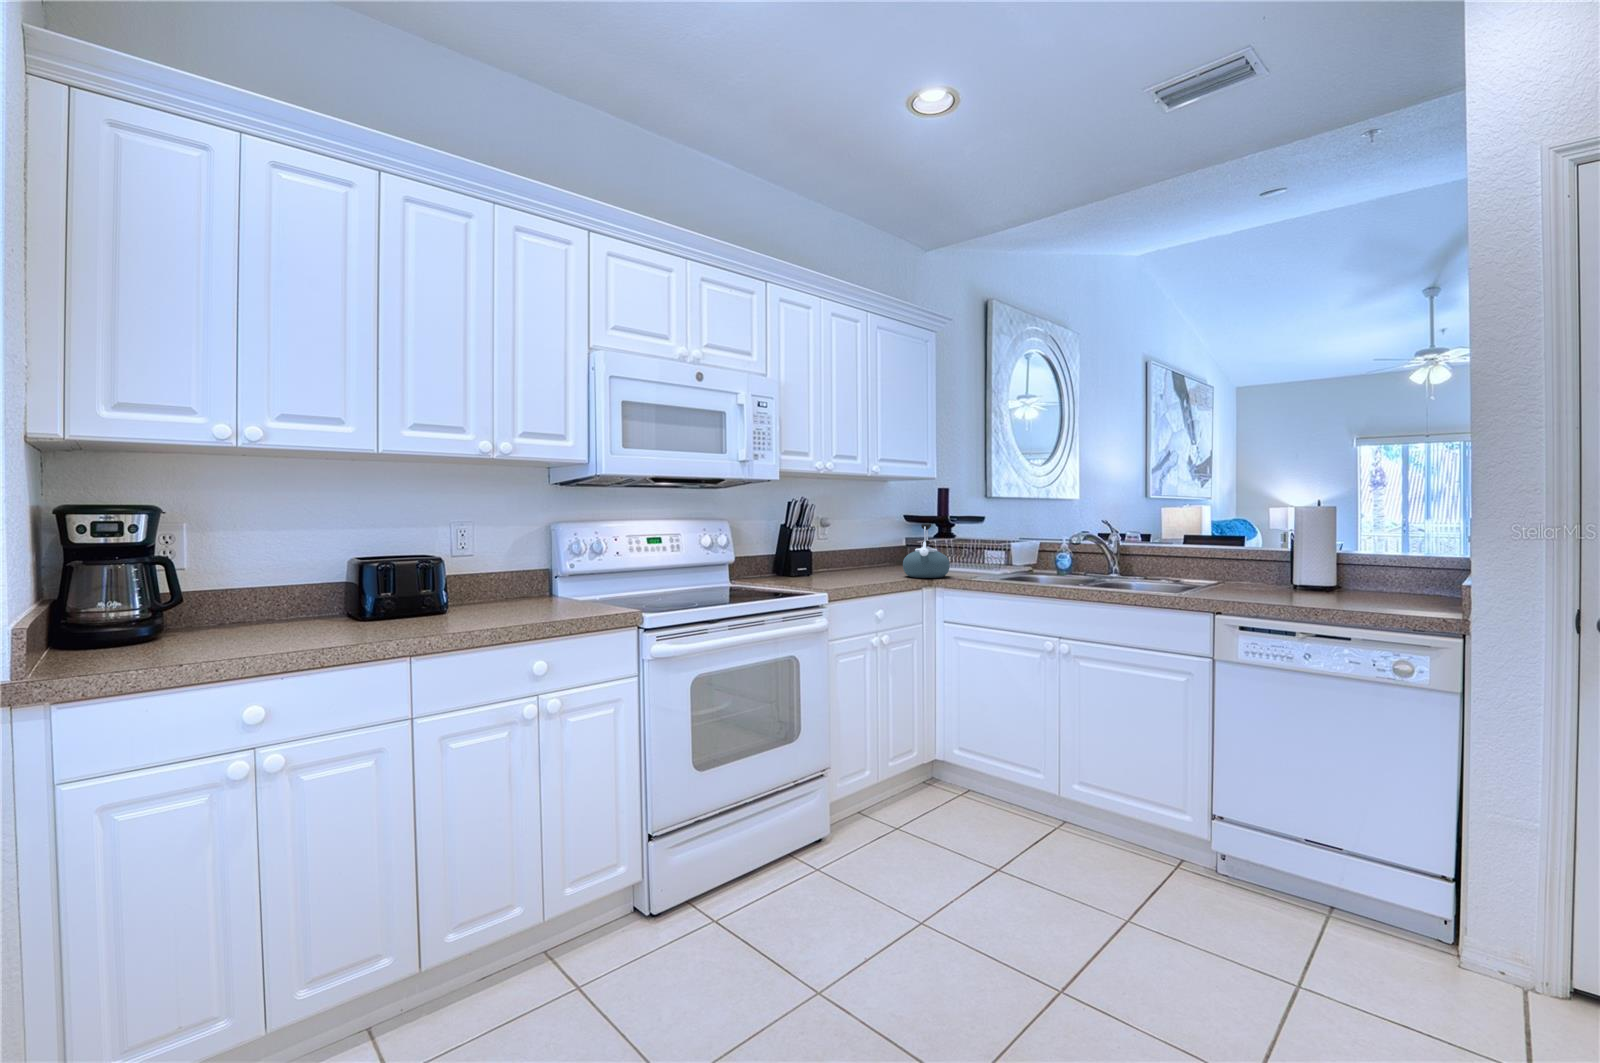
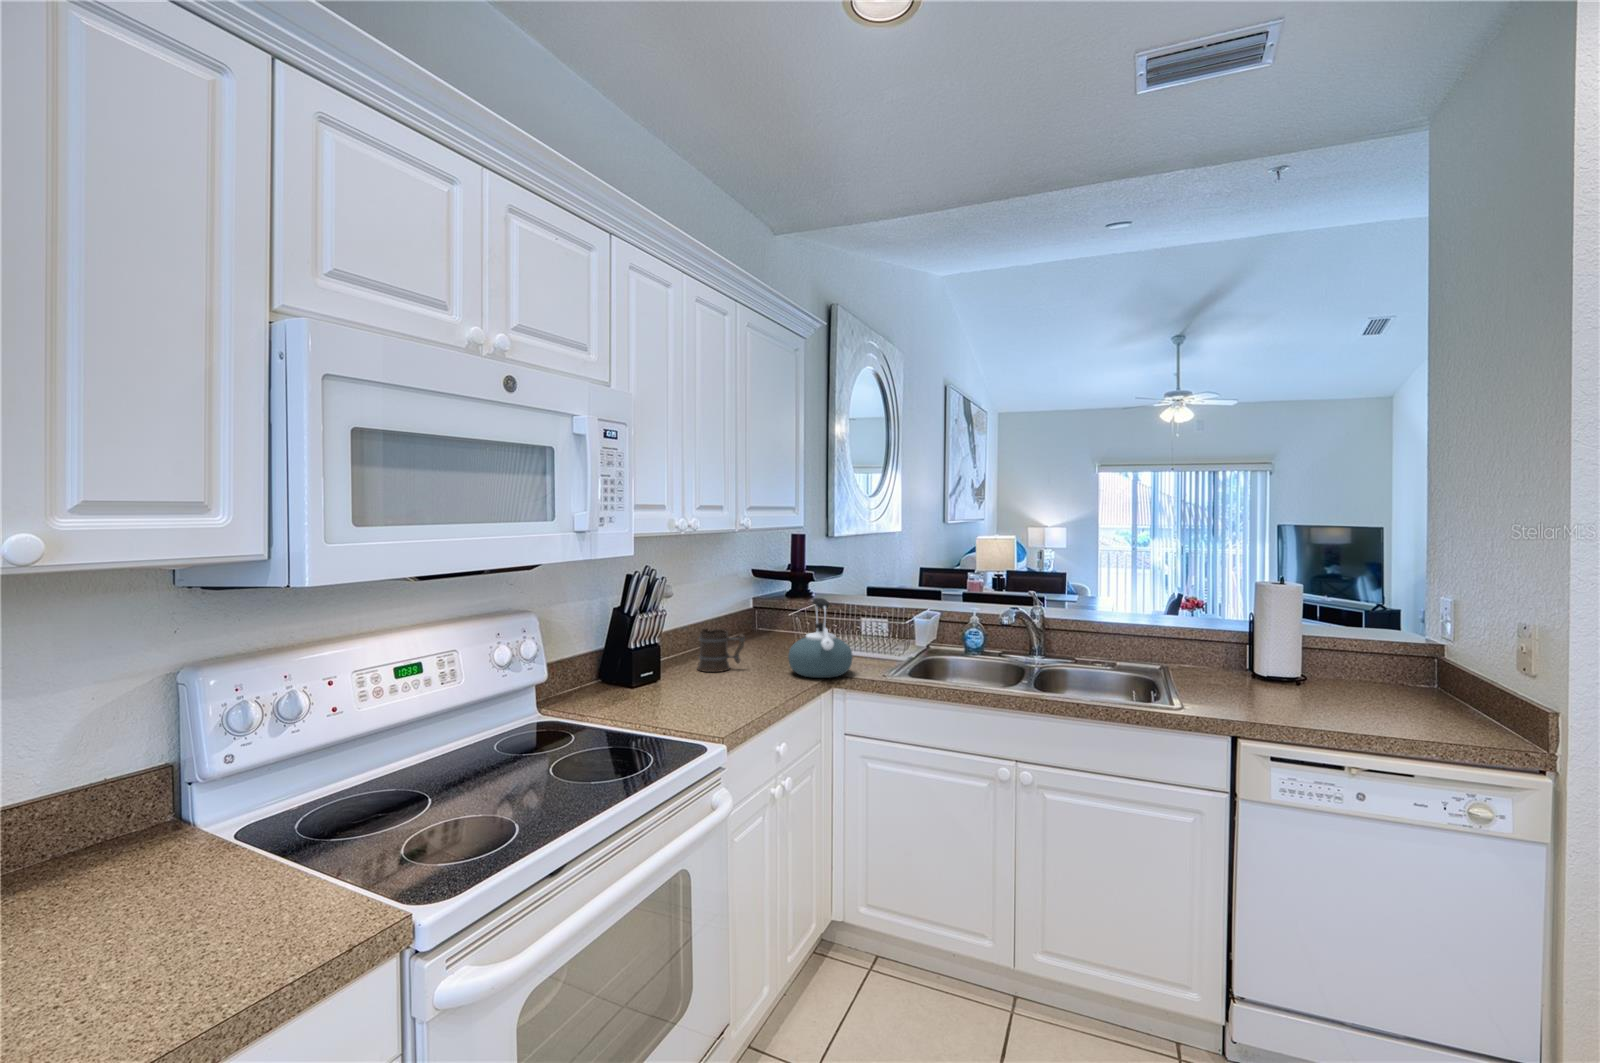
mug: none [844,546,876,574] -> present [697,628,745,672]

